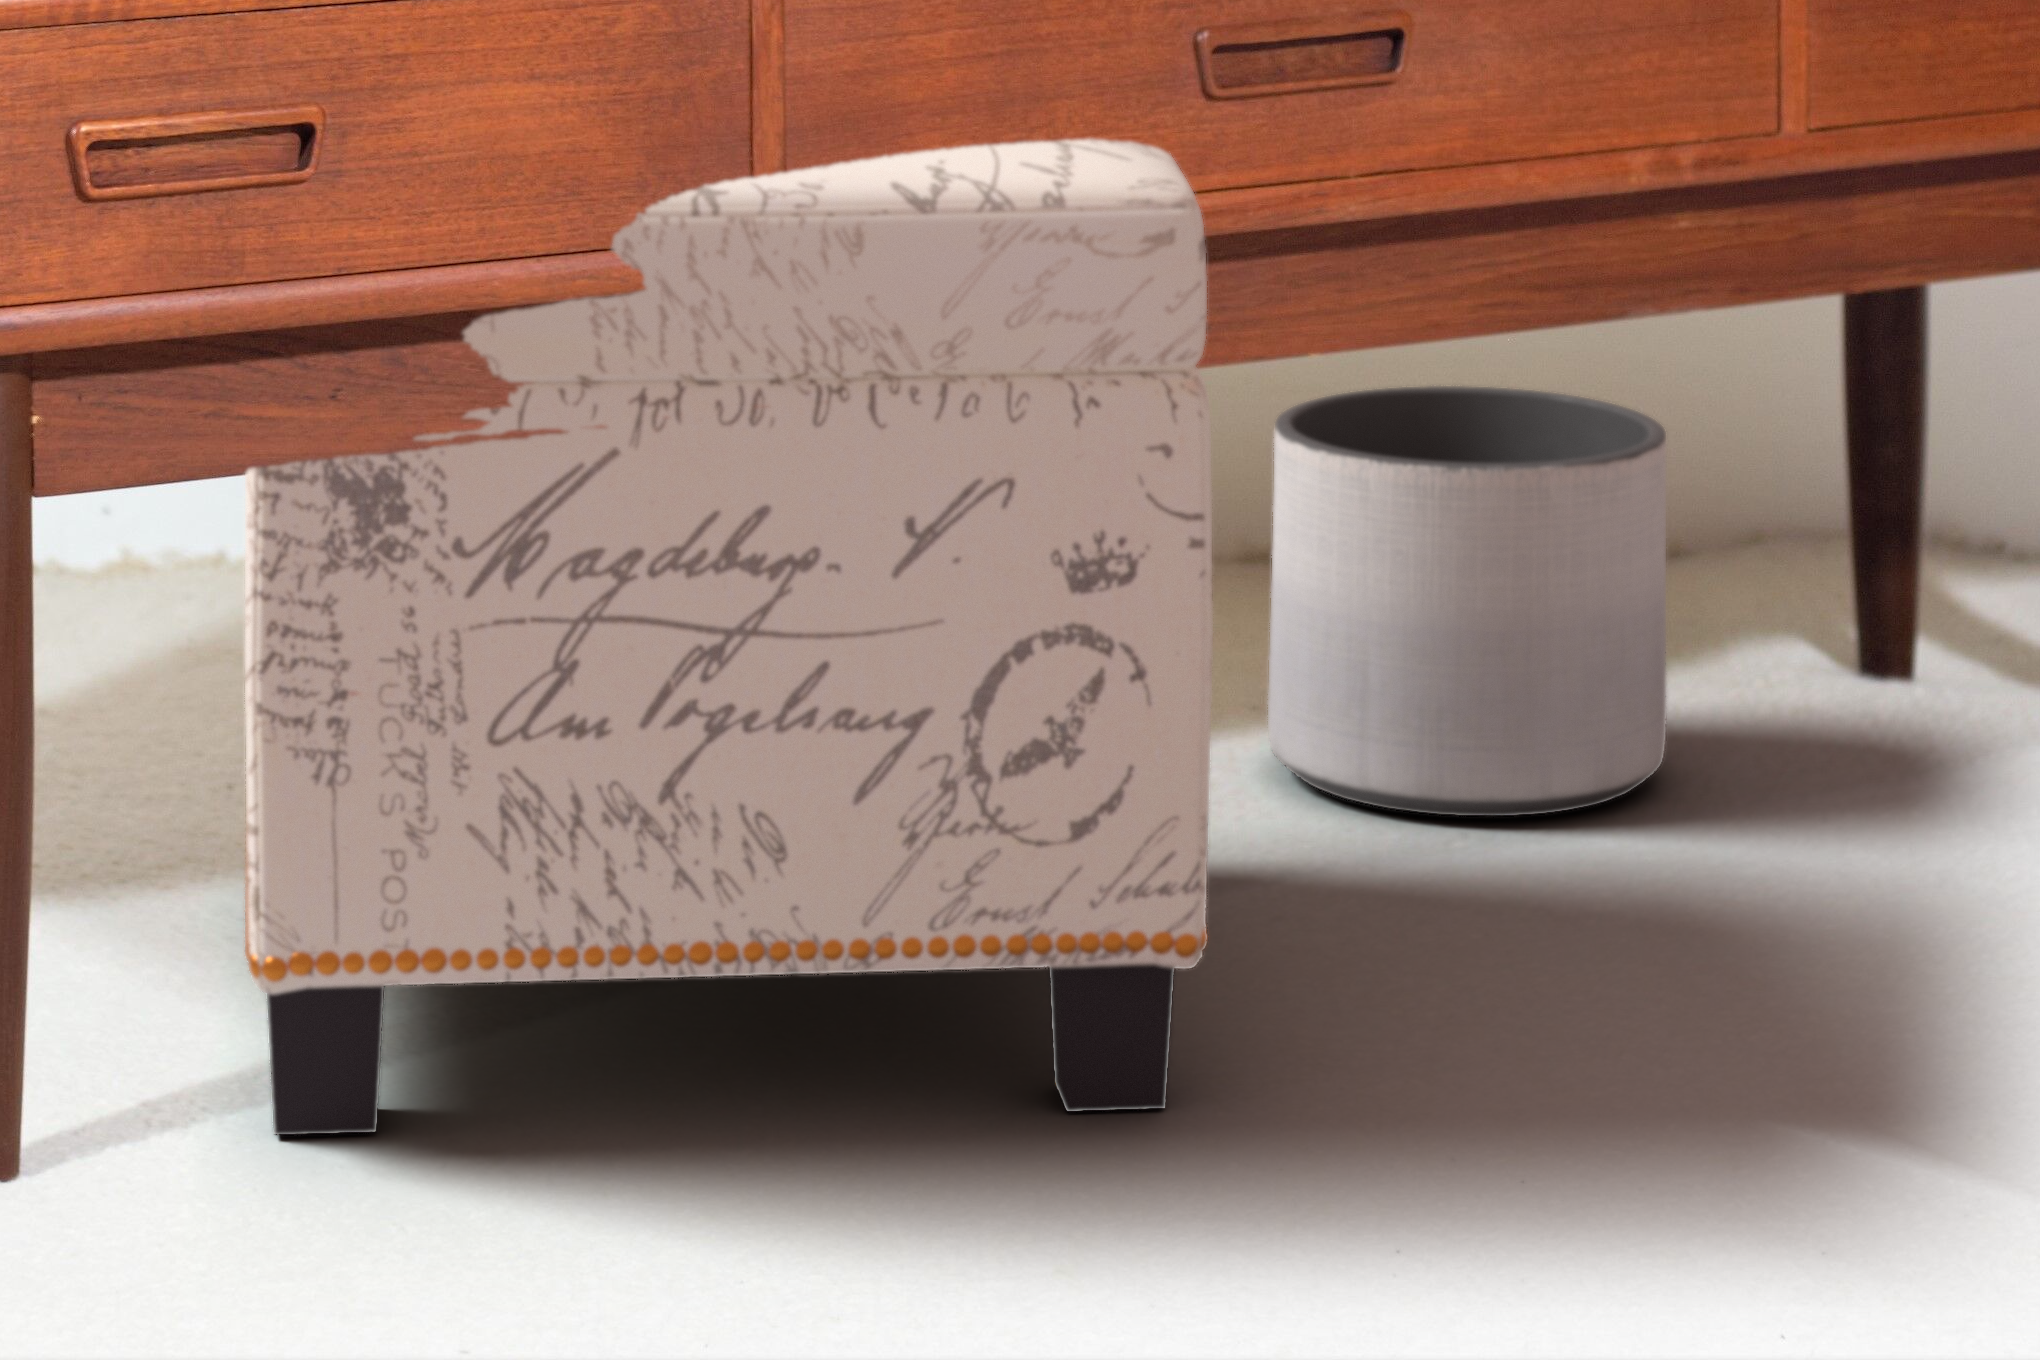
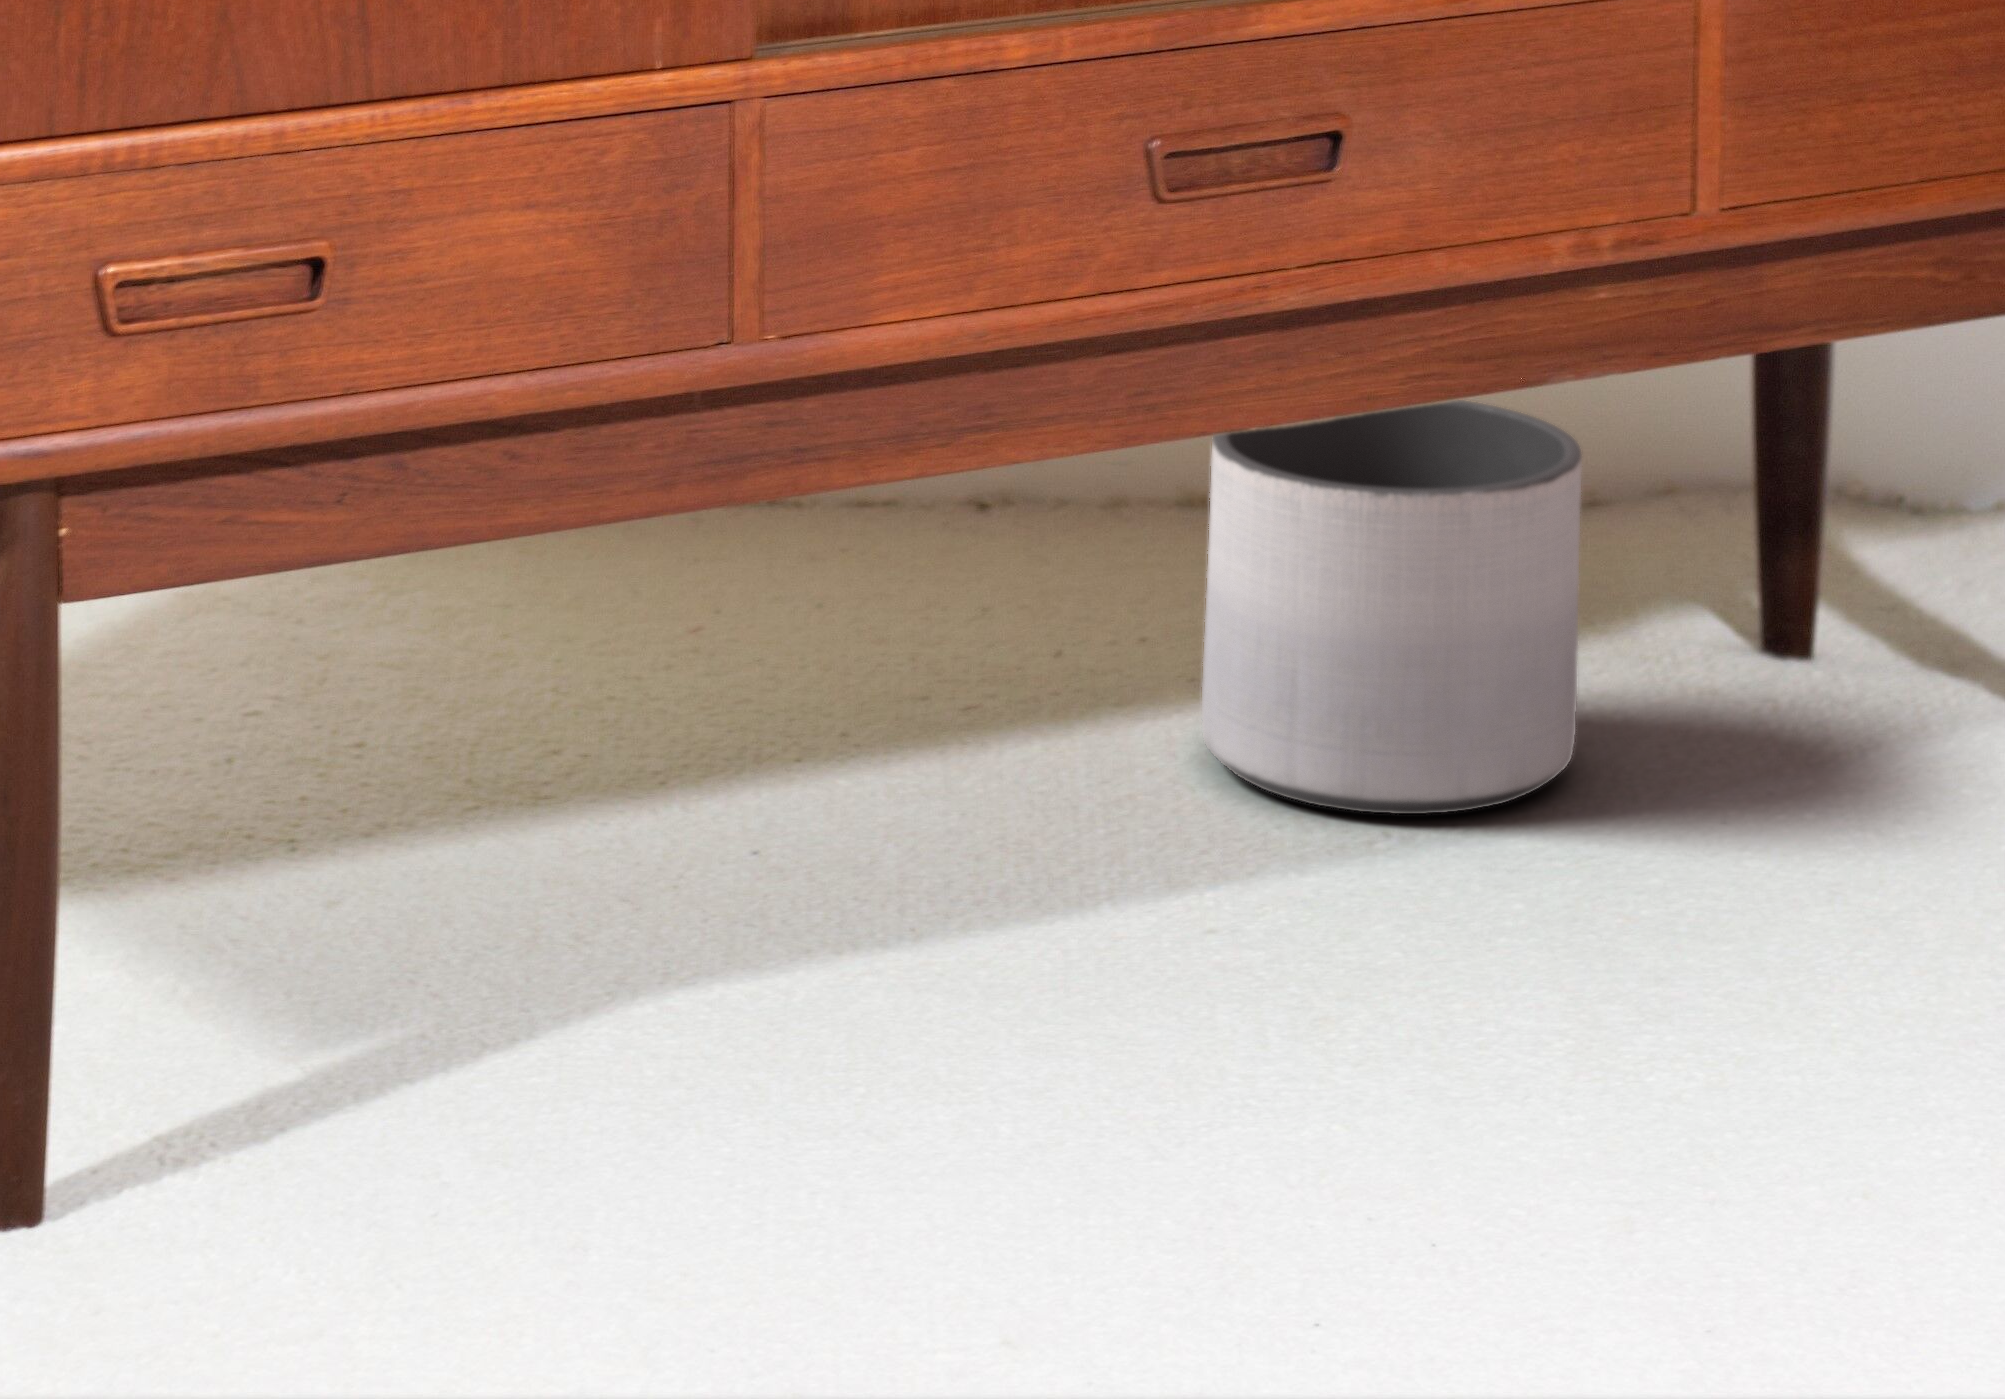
ottoman: present [245,139,1213,1135] -> none [246,114,1157,1164]

